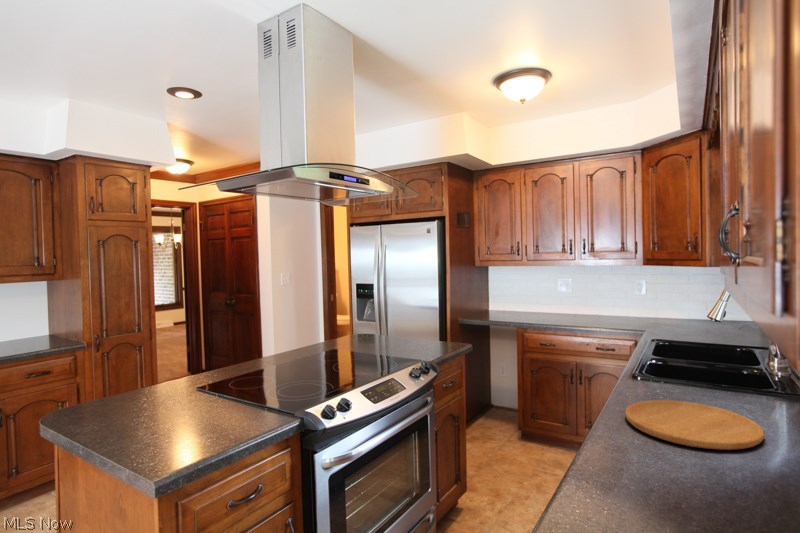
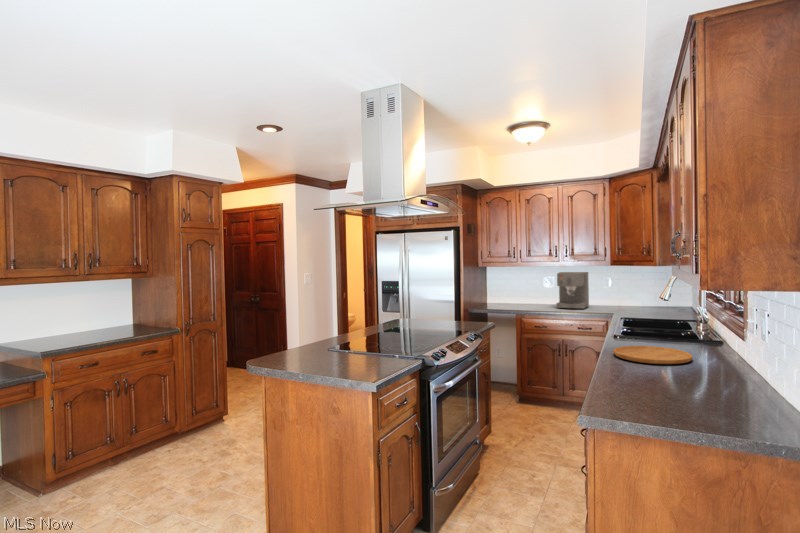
coffee maker: none [571,273,615,322] -> present [556,272,589,309]

